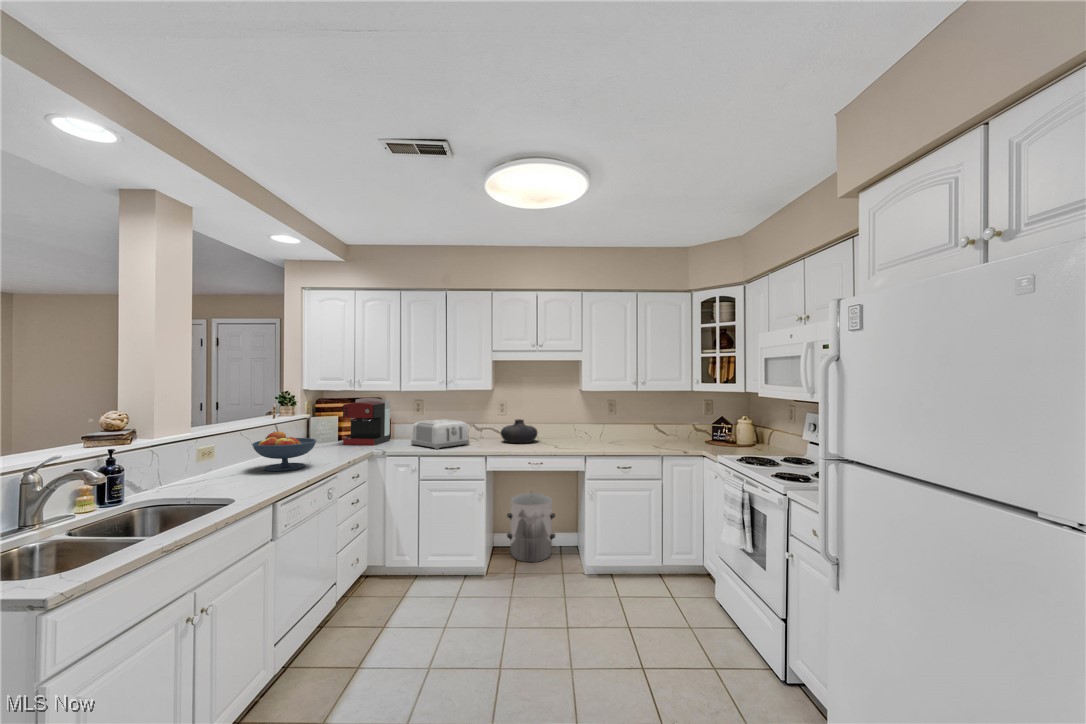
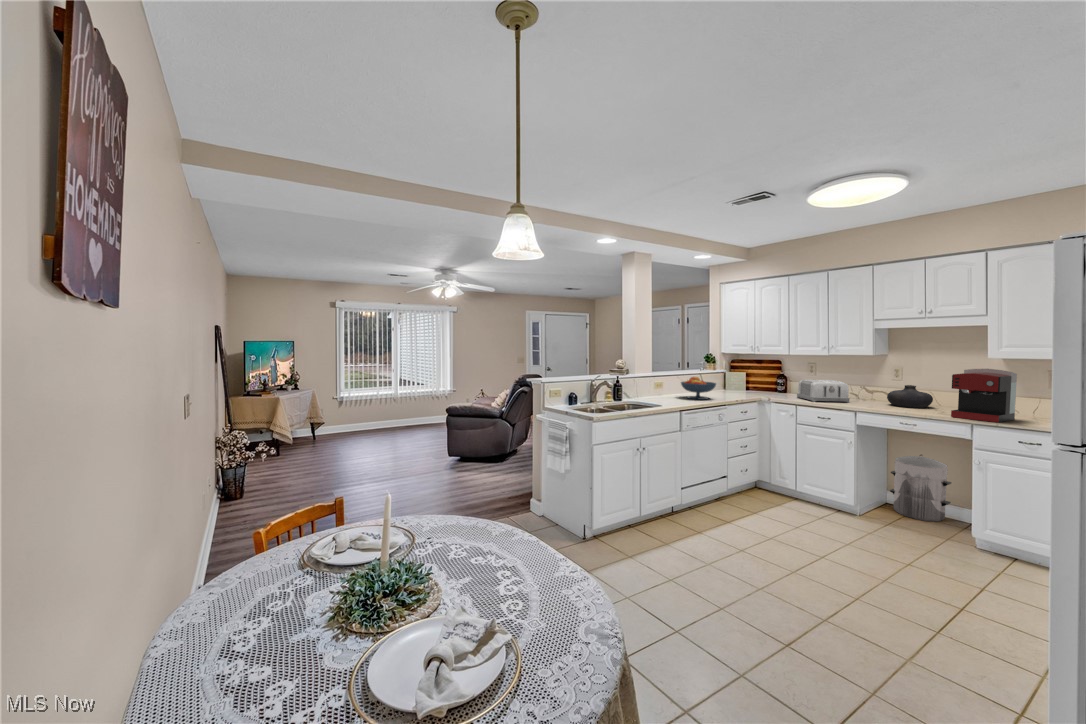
coffee maker: present [343,398,390,445] -> present [951,369,1017,423]

